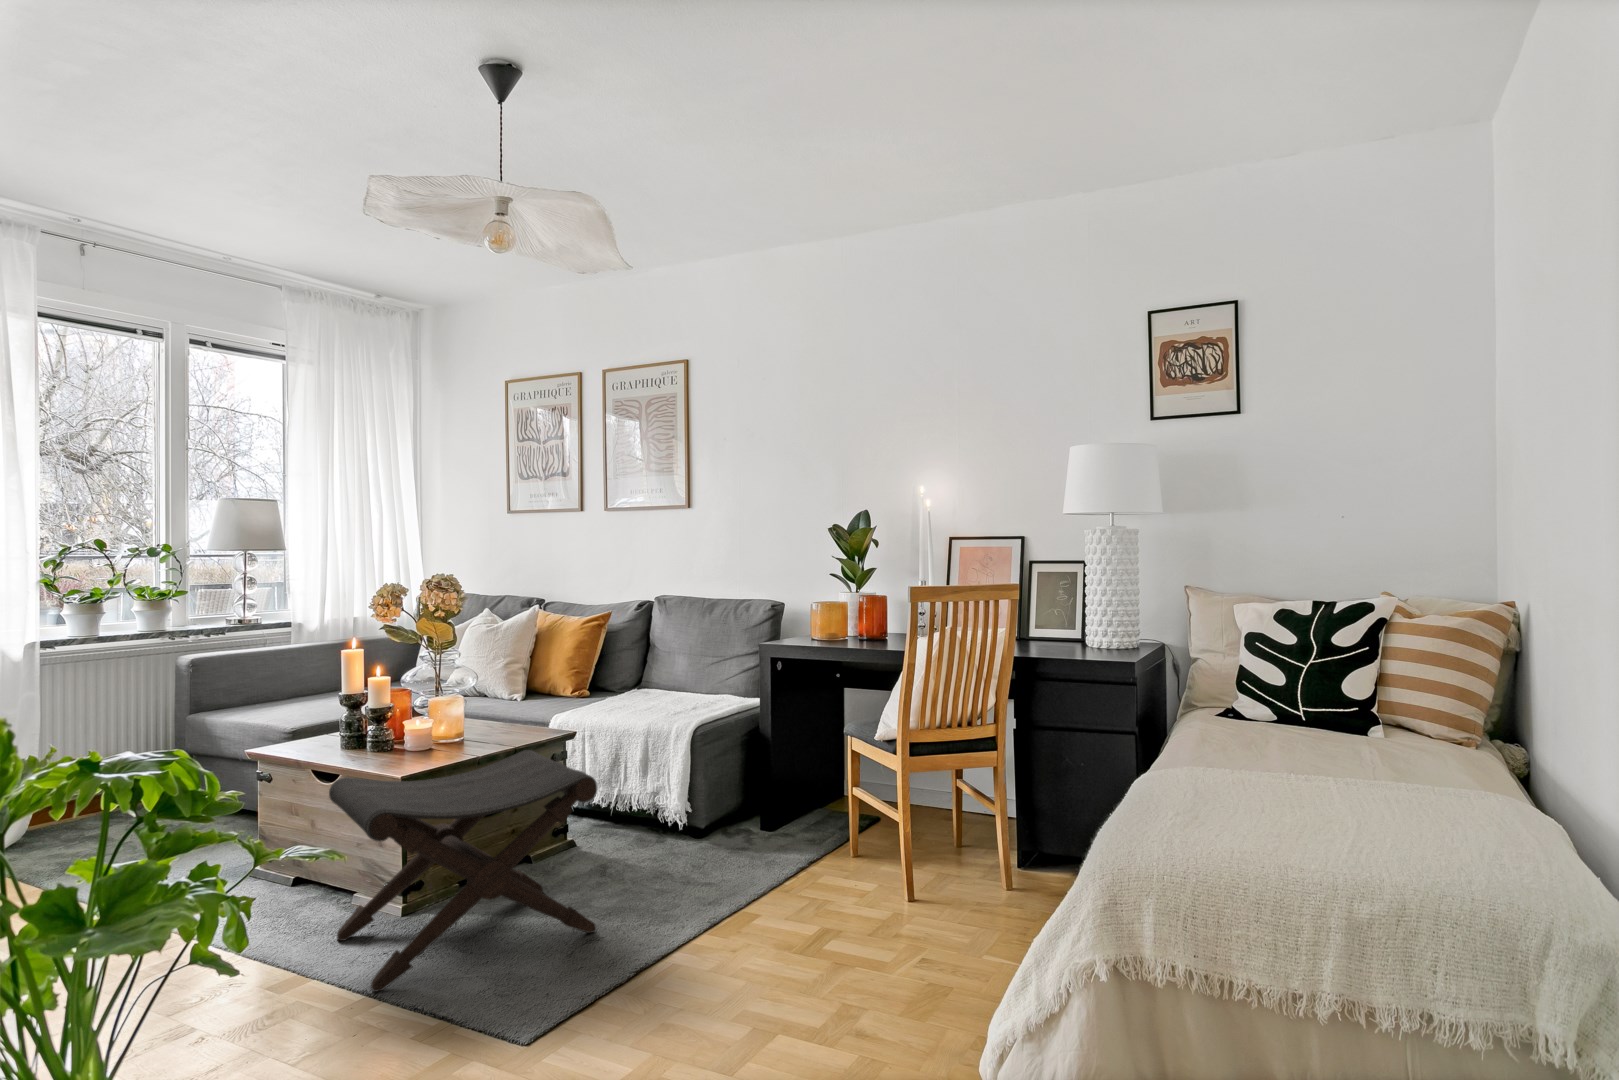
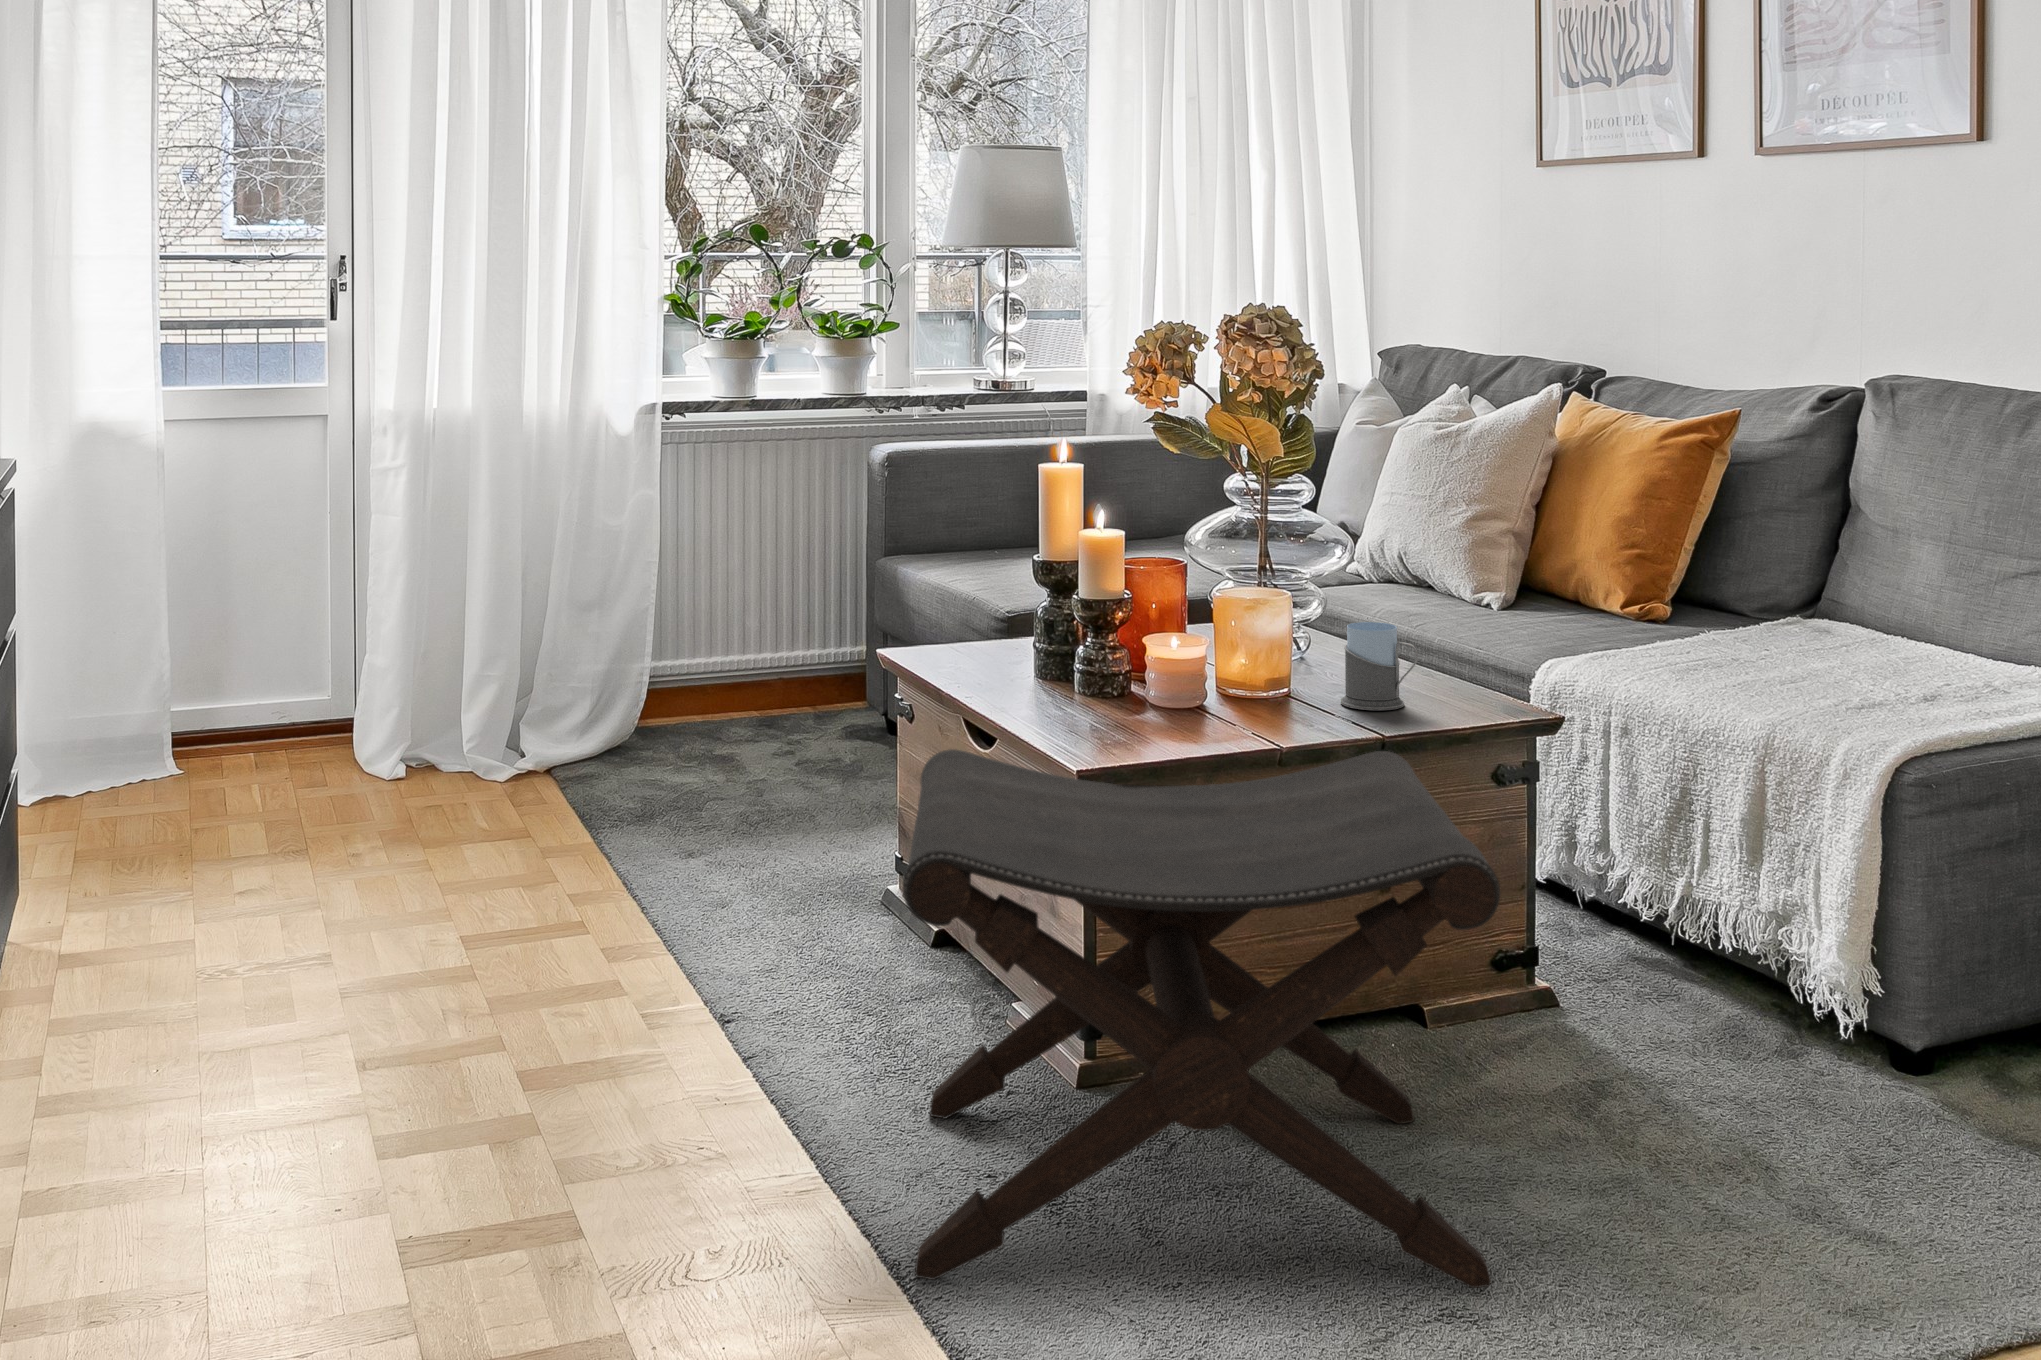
mug: none [489,704,522,740] -> present [1341,622,1418,710]

